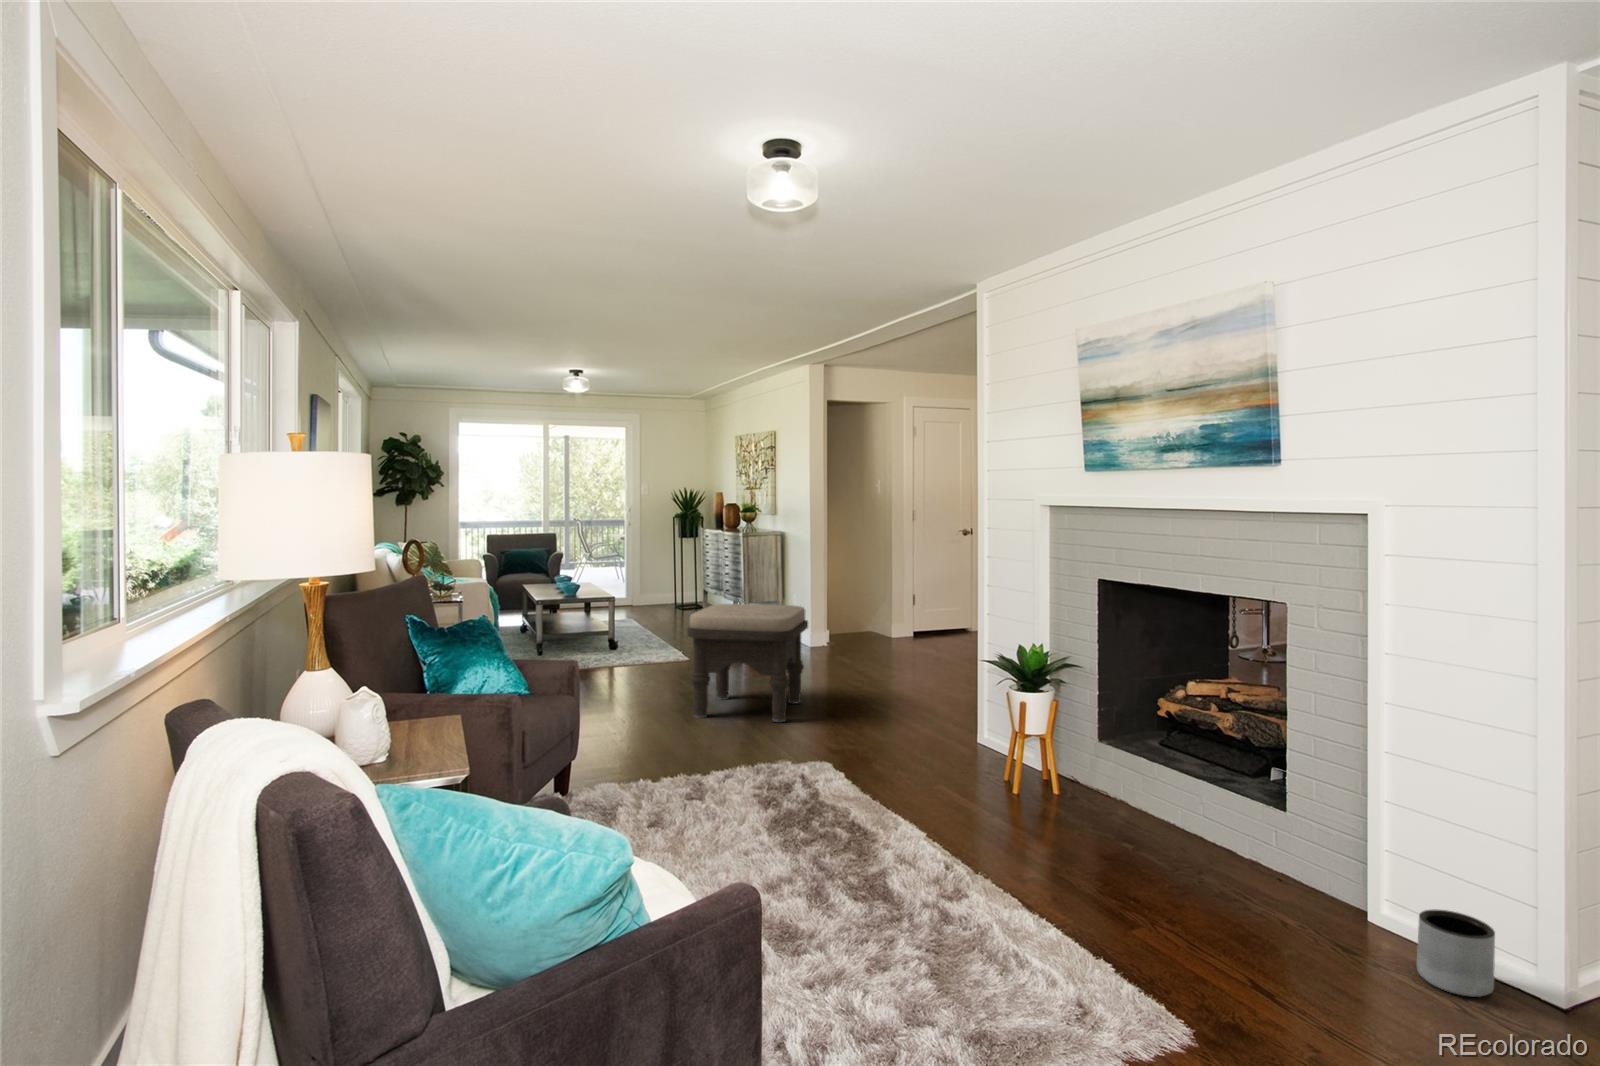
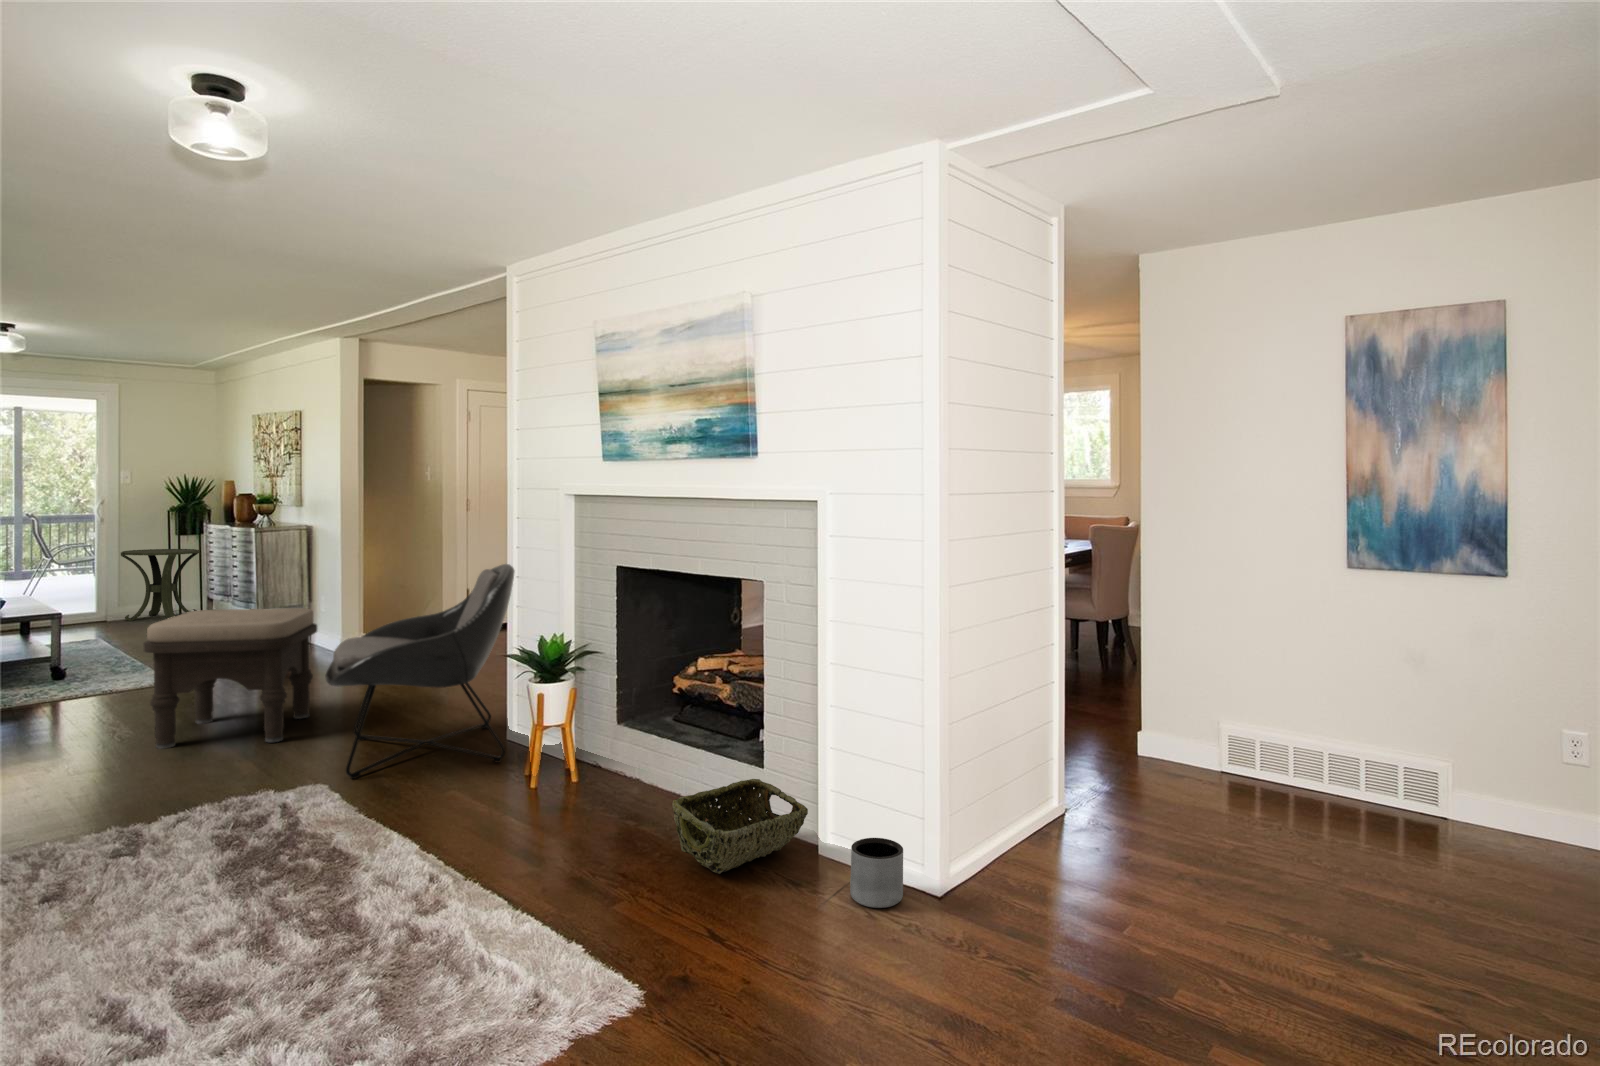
side table: none [642,549,695,610] -> present [121,549,199,621]
lounge chair: none [826,572,990,765] -> present [325,564,515,779]
woven basket: none [1184,819,1348,917] -> present [672,779,808,874]

